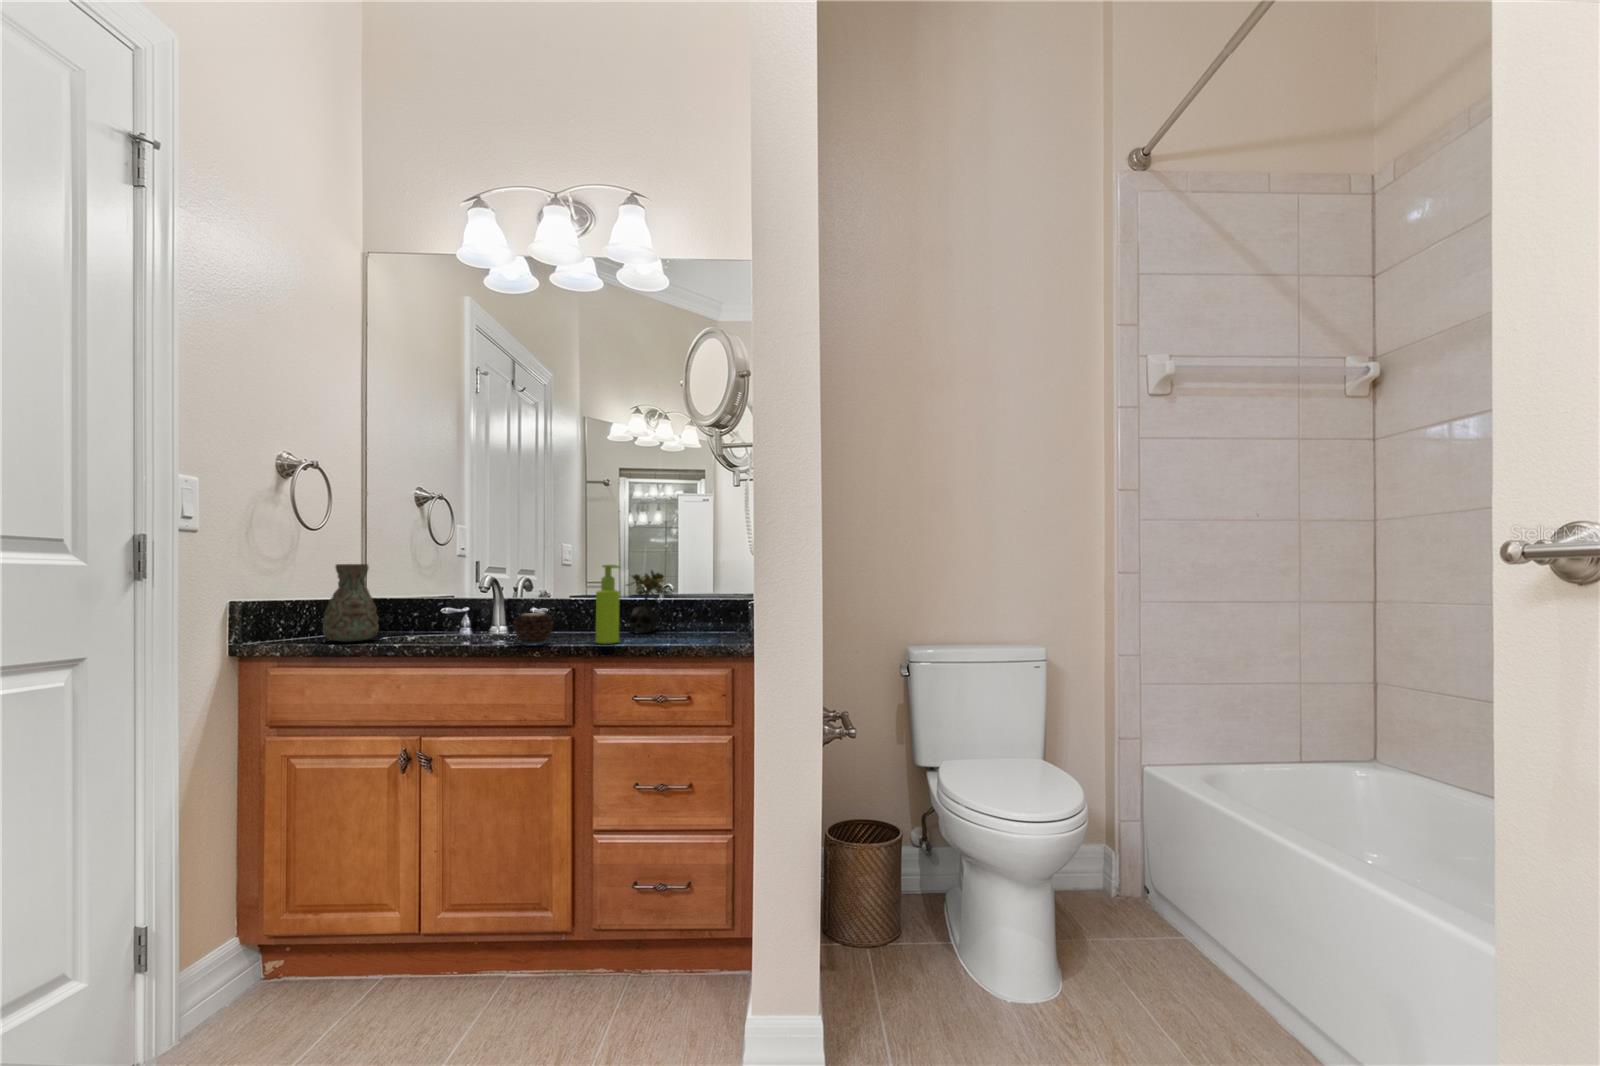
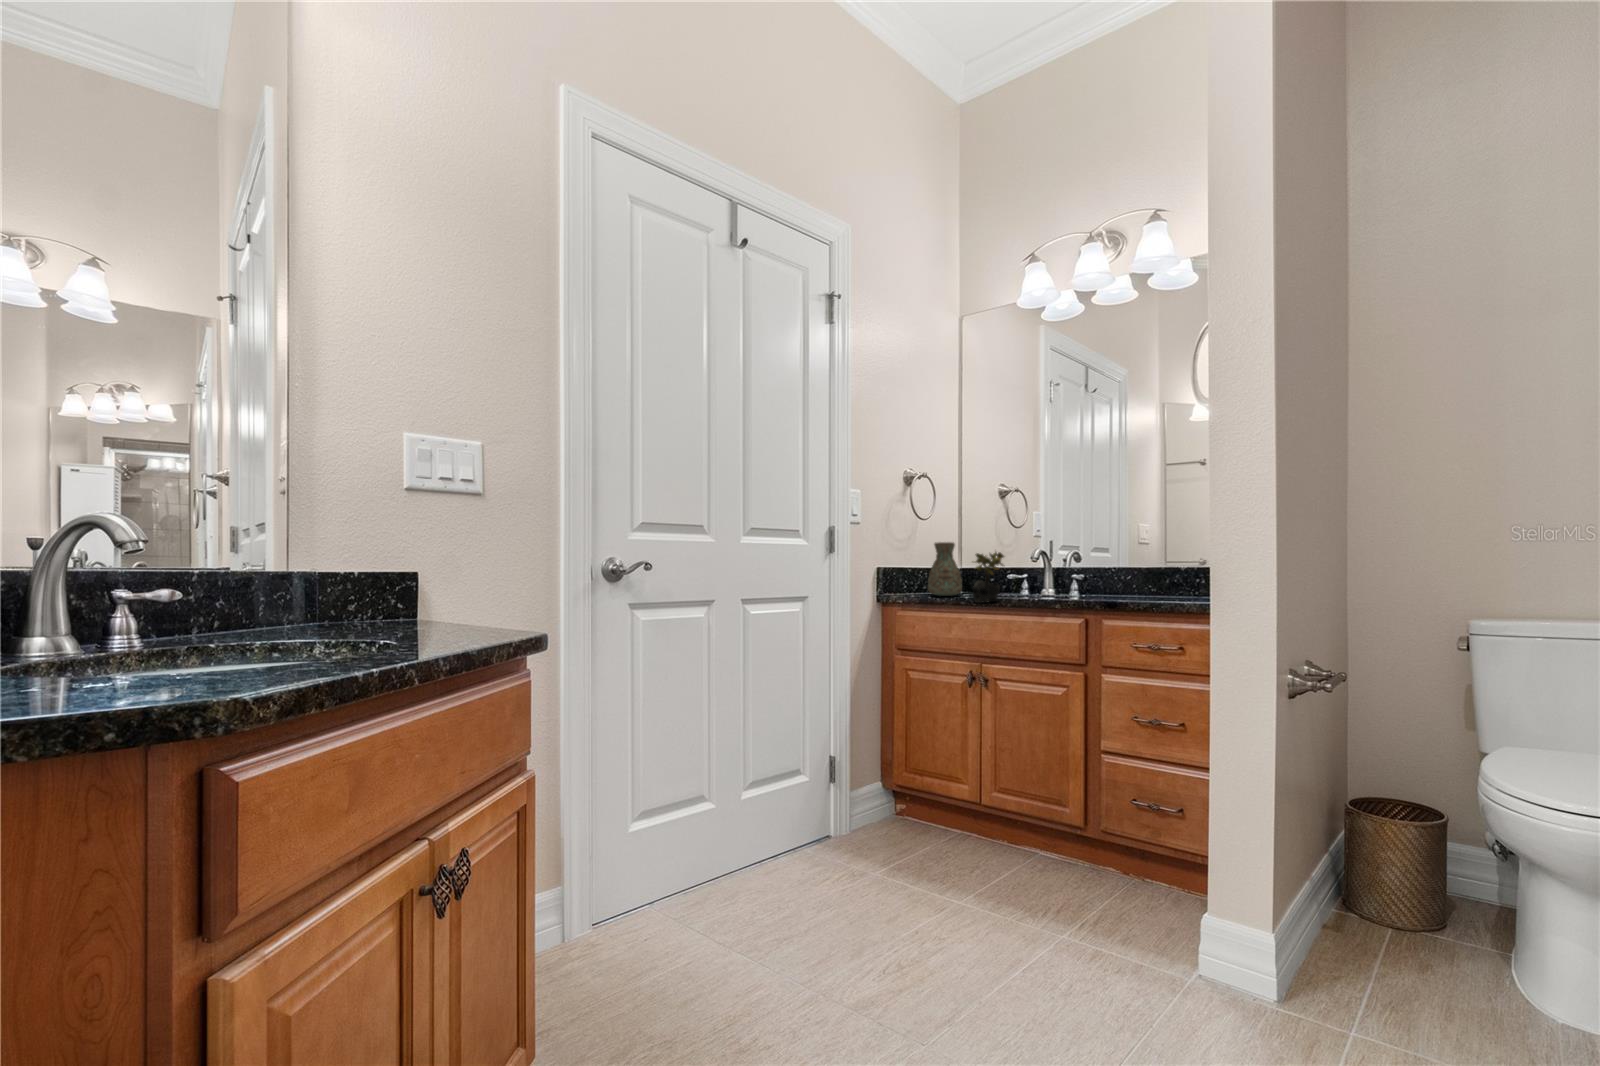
soap dispenser: present [596,565,620,644] -> none [1109,545,1129,607]
succulent plant: present [627,571,664,633] -> present [973,552,1004,603]
candle: present [514,613,554,646] -> none [1046,577,1076,605]

